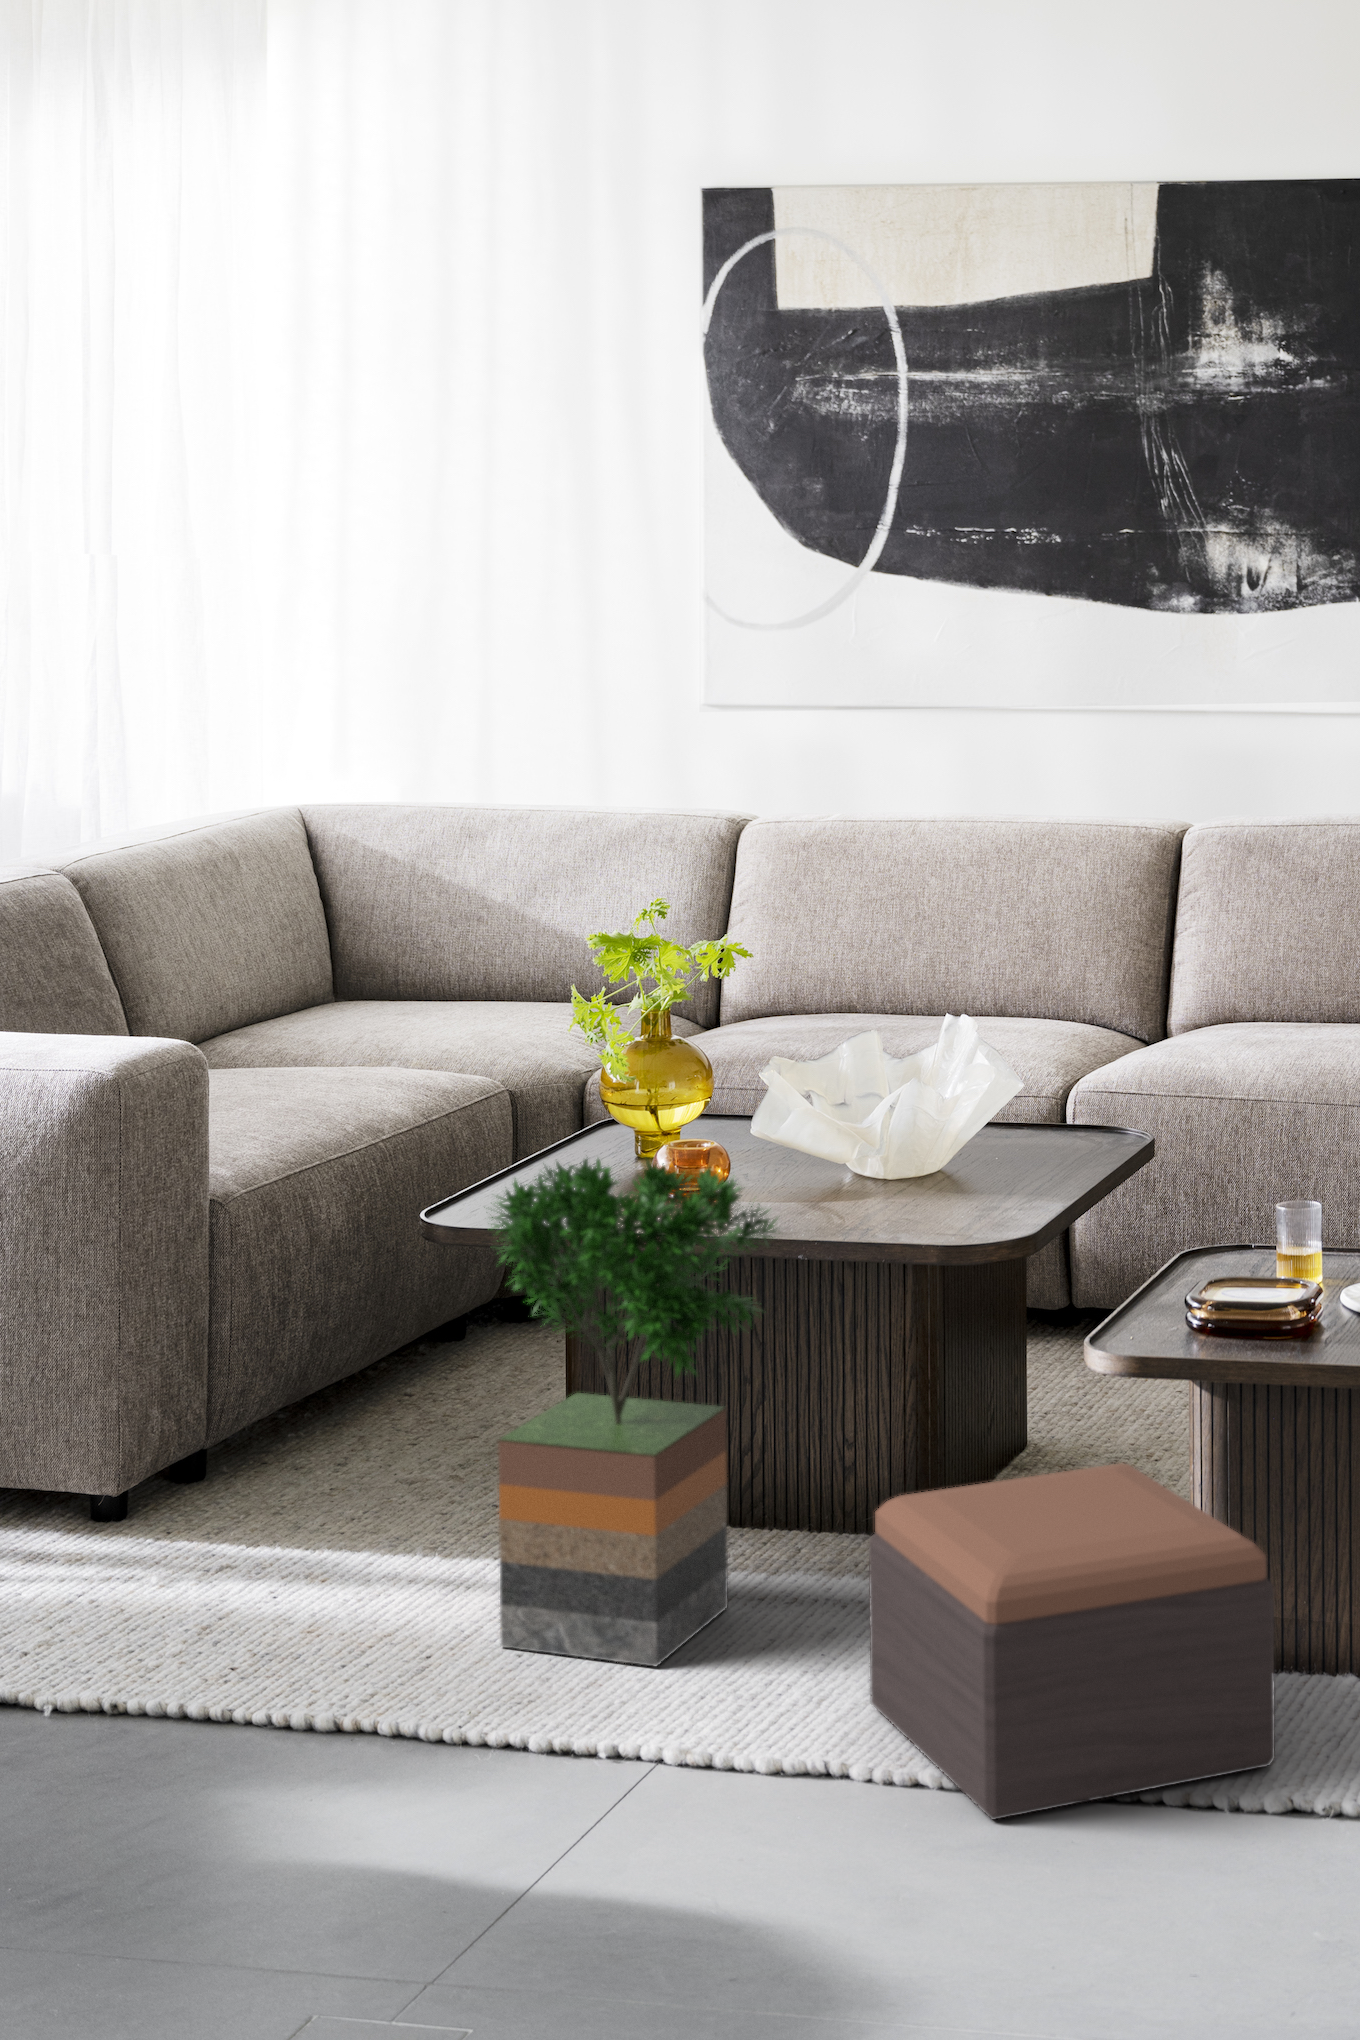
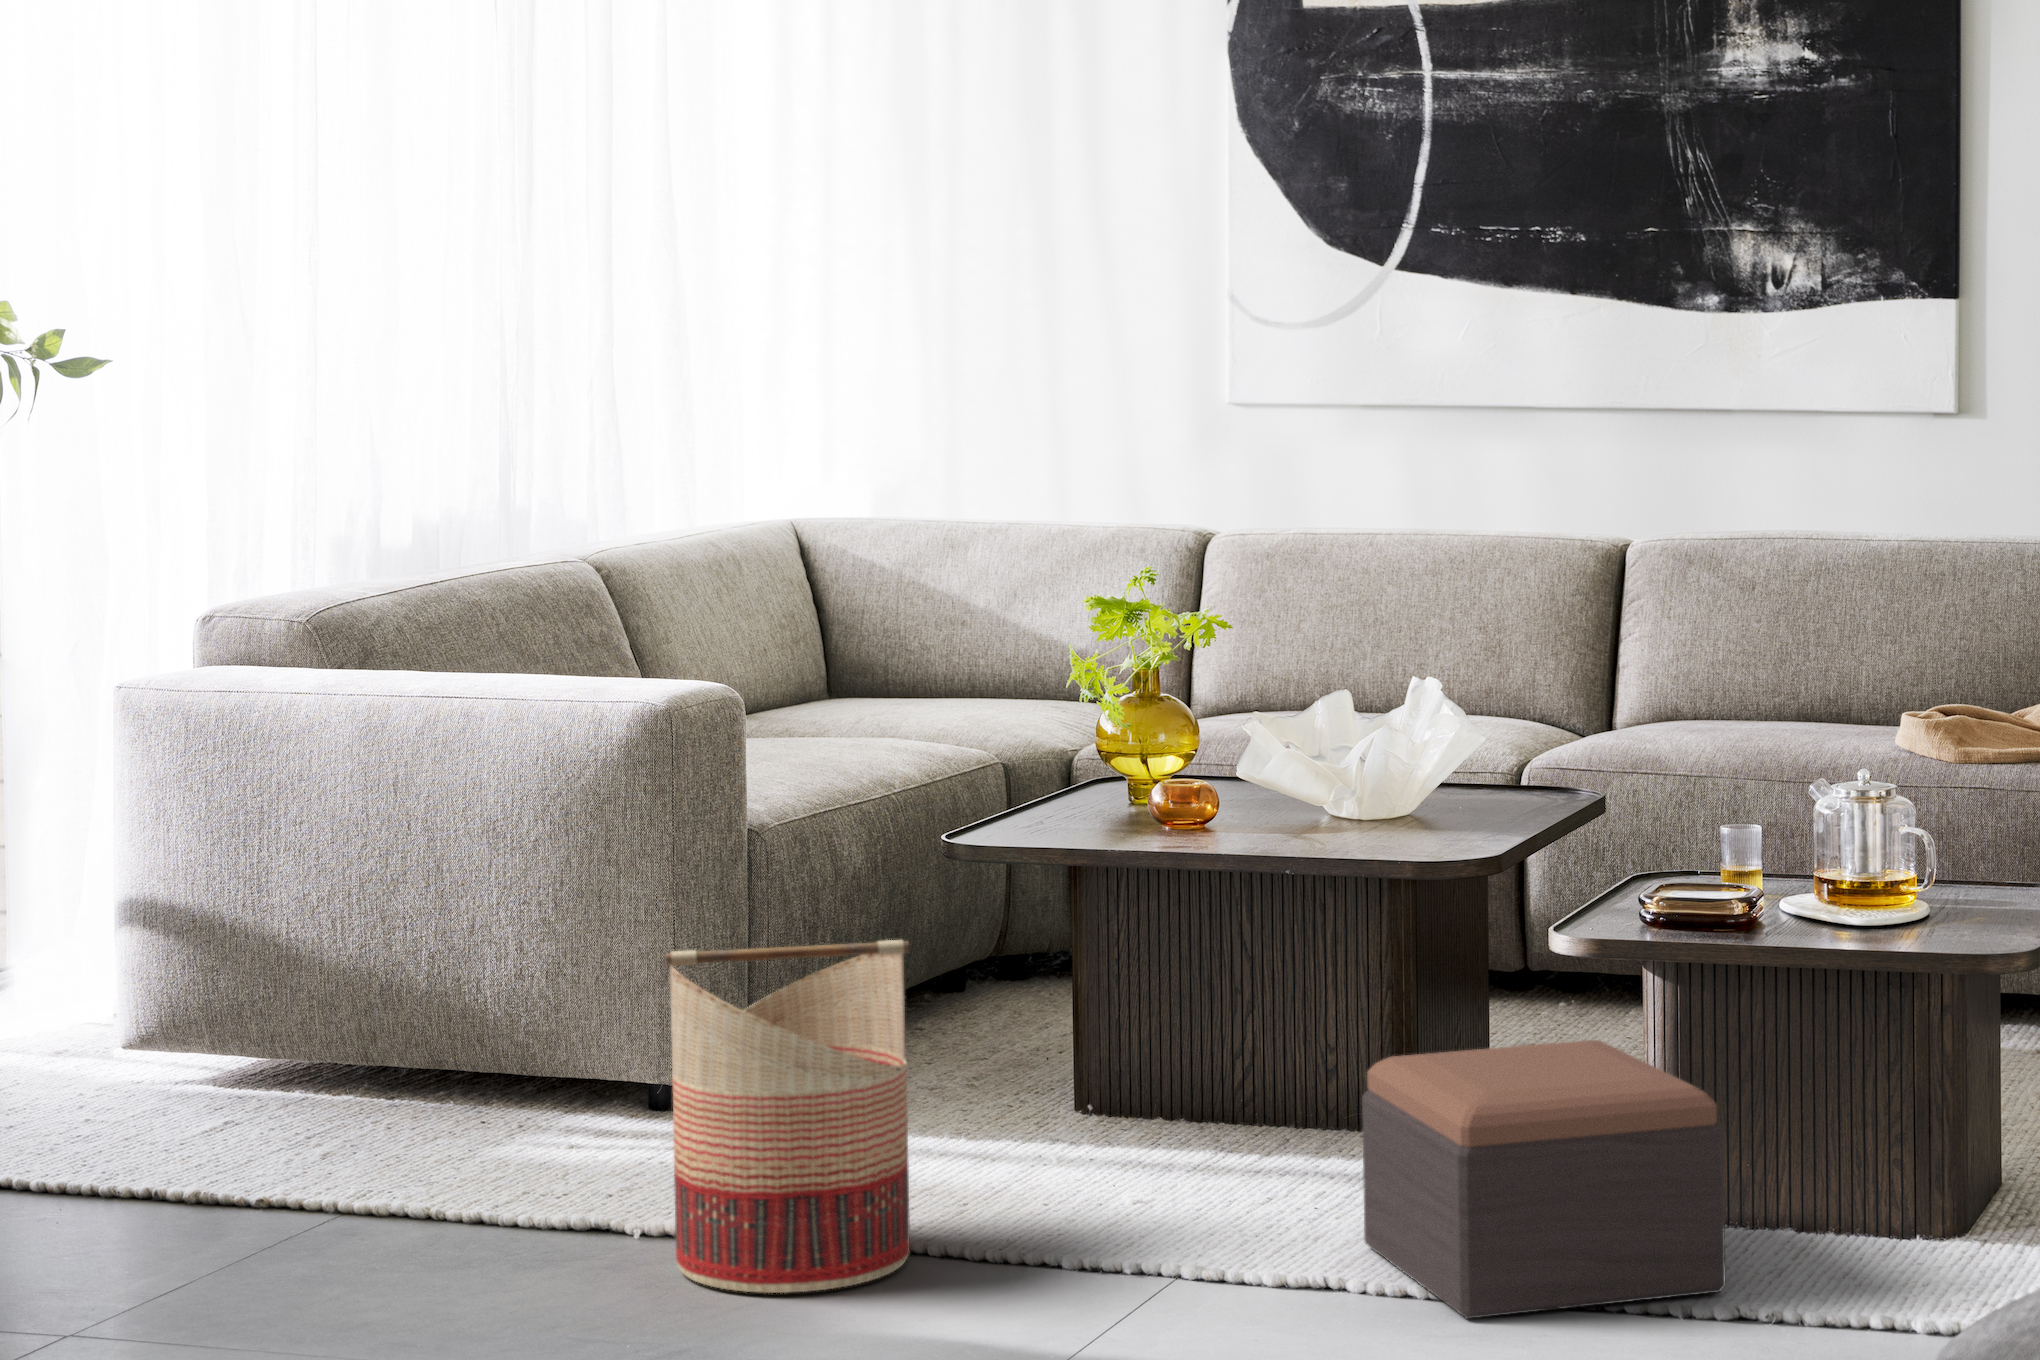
potted tree: present [491,1159,776,1666] -> none [1016,768,1288,1215]
basket: none [70,1380,356,1810] -> present [665,940,910,1293]

